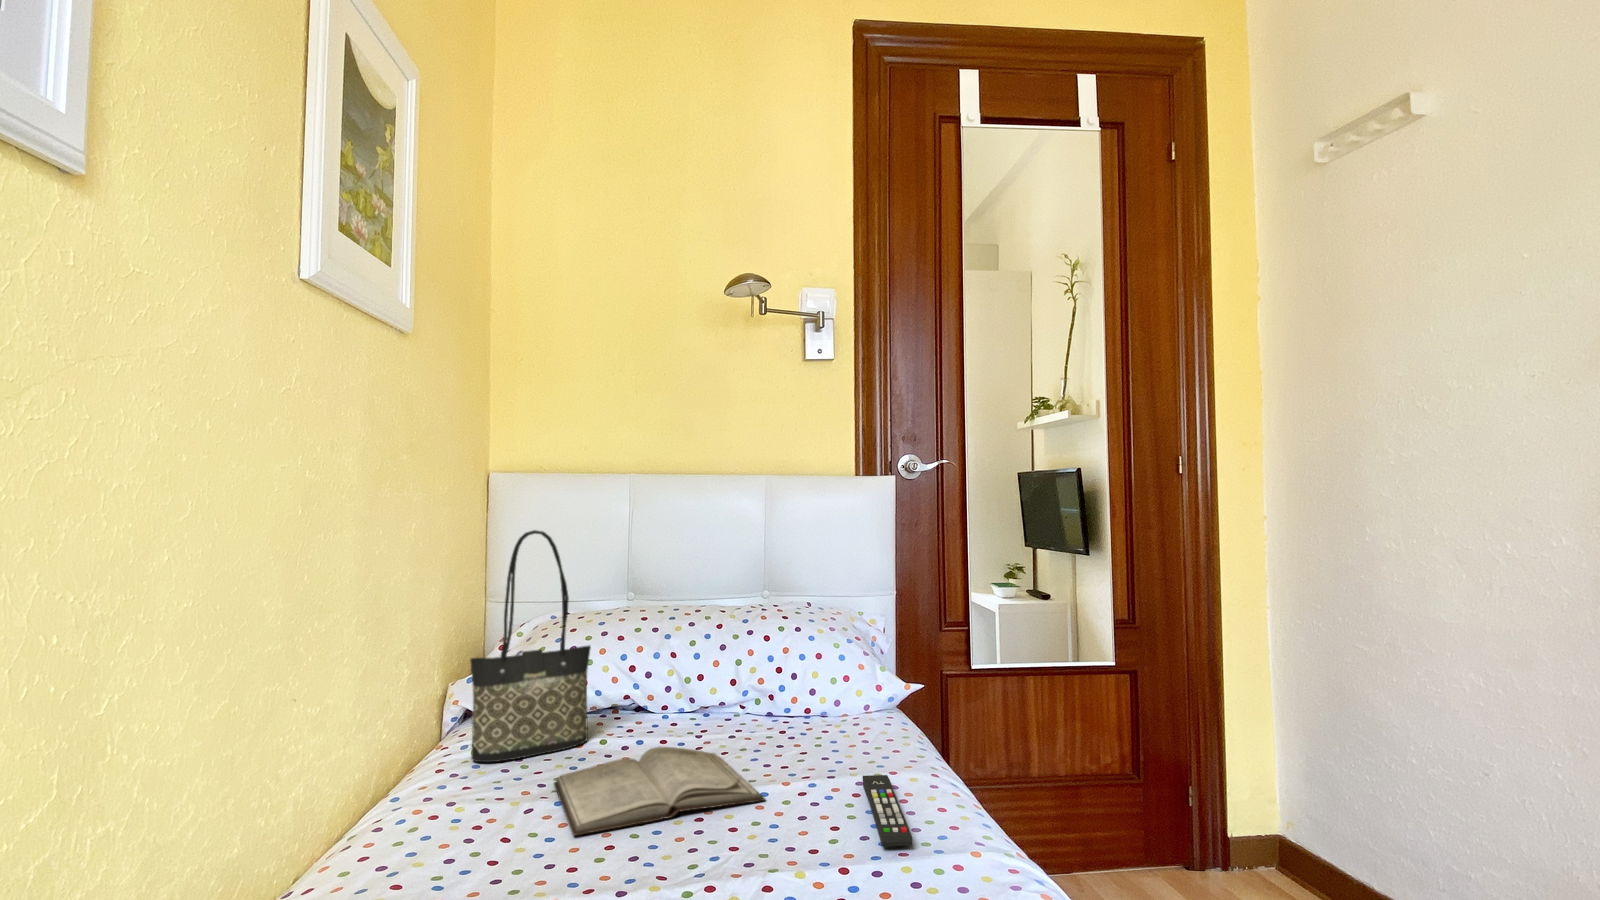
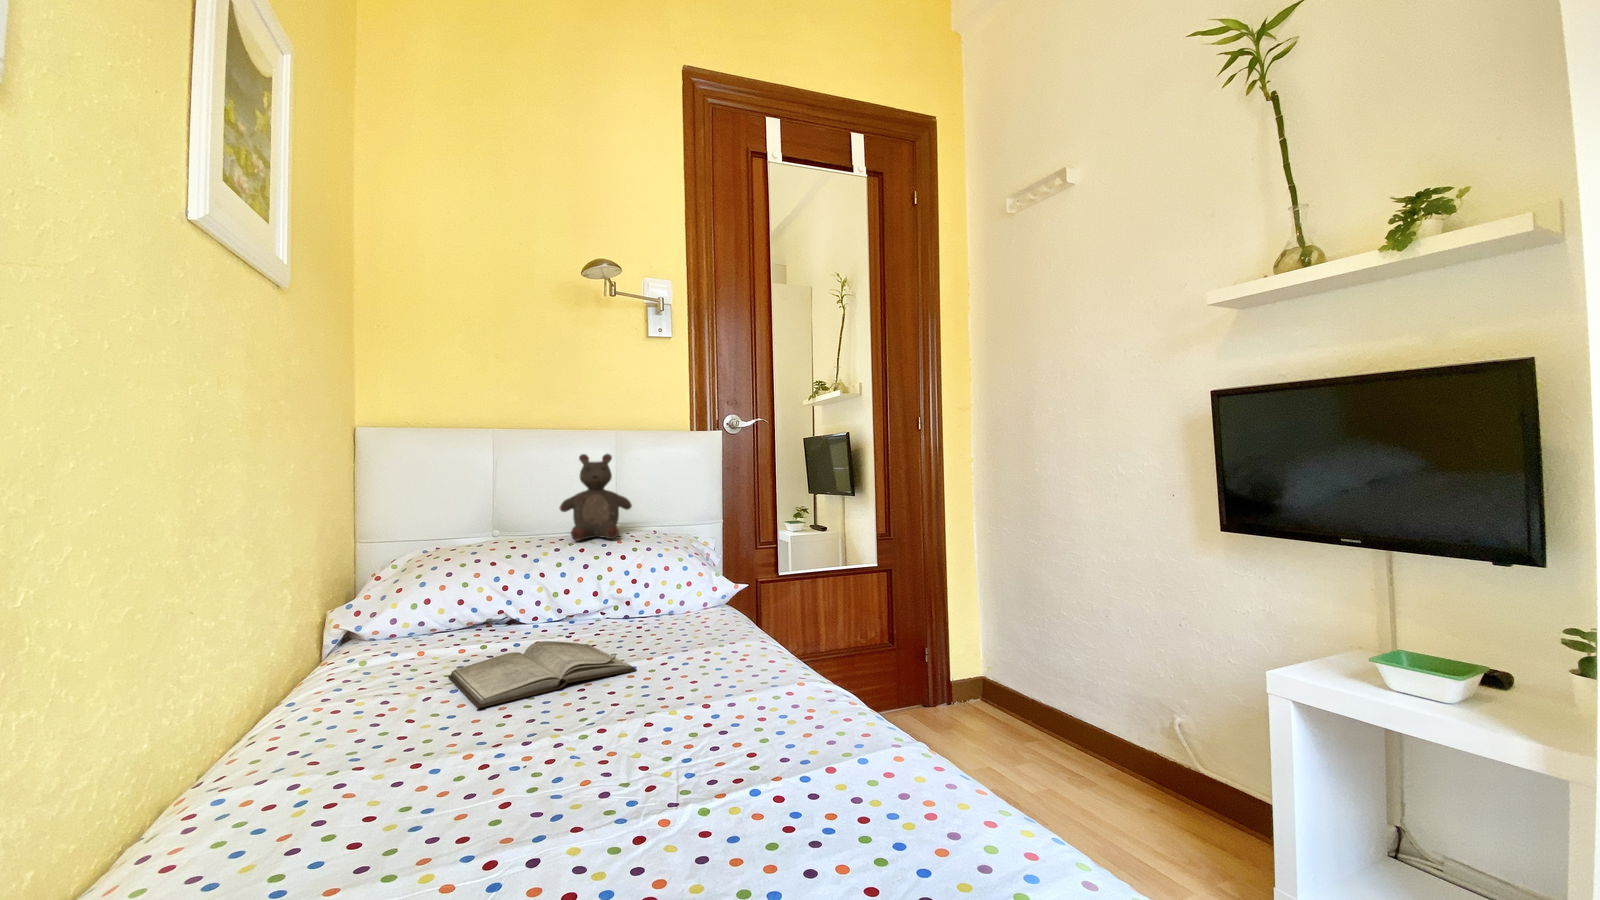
stuffed bear: none [698,505,782,612] -> present [560,454,632,540]
tote bag: present [470,530,591,762] -> none [359,468,472,669]
remote control: present [863,775,912,846] -> none [710,645,754,687]

